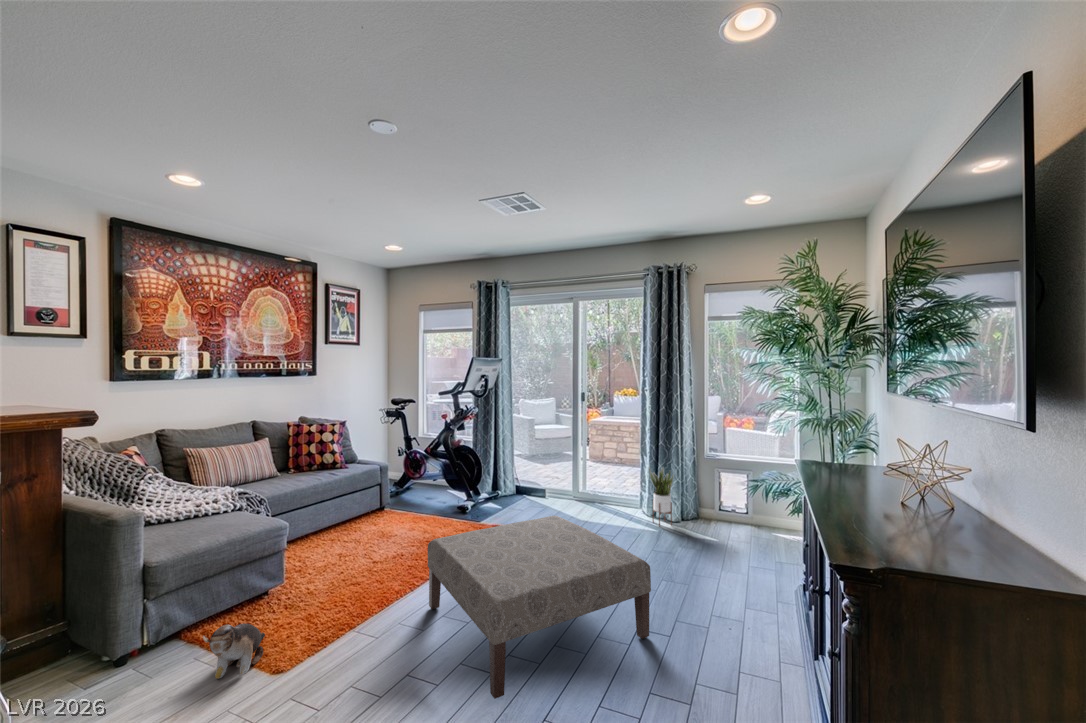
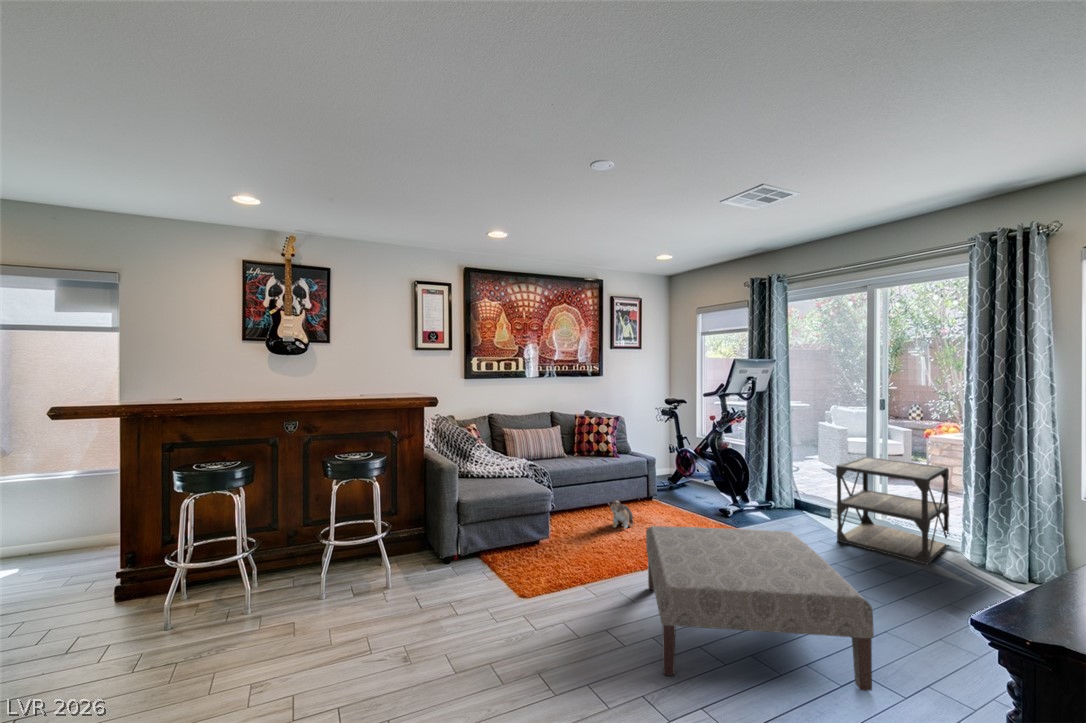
side table: none [560,440,627,520] -> present [836,456,949,565]
potted plant: present [649,468,674,526] -> none [967,501,1014,588]
plush toy: present [203,624,265,679] -> present [610,500,633,529]

